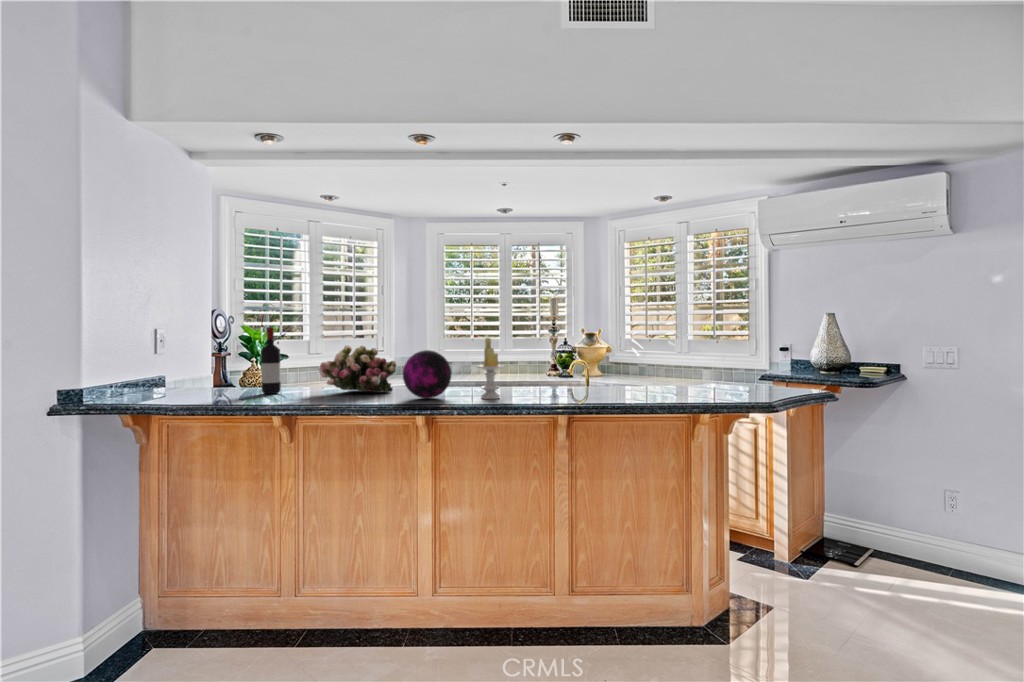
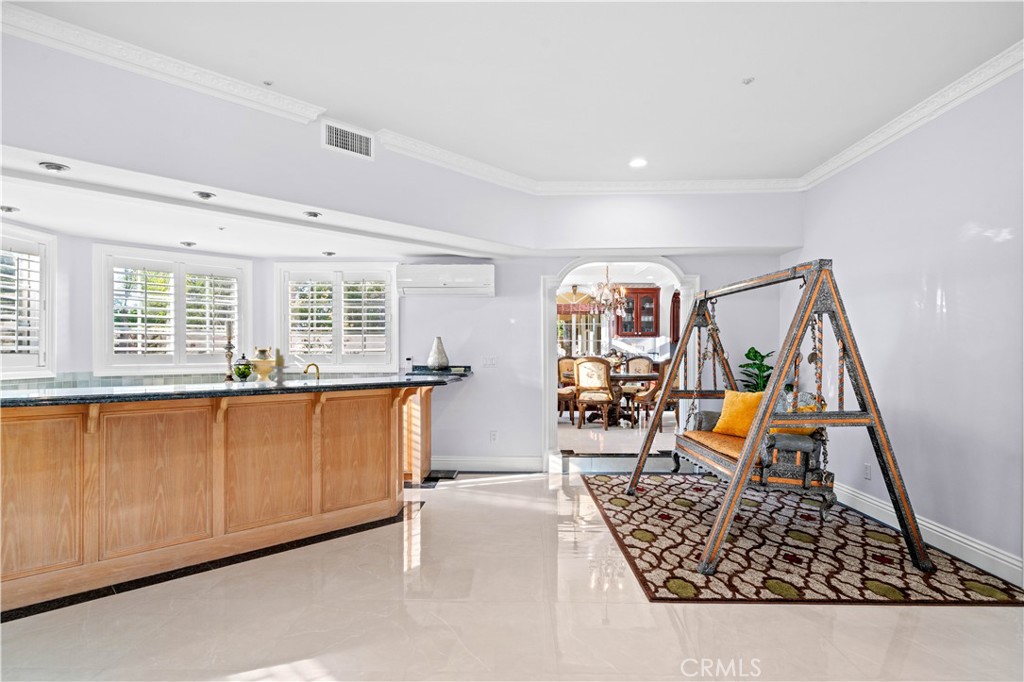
wine bottle: present [261,327,281,394] -> none [65,339,84,395]
flower arrangement: present [319,345,396,392] -> none [122,354,190,389]
decorative orb: present [403,350,451,398] -> none [217,357,254,390]

